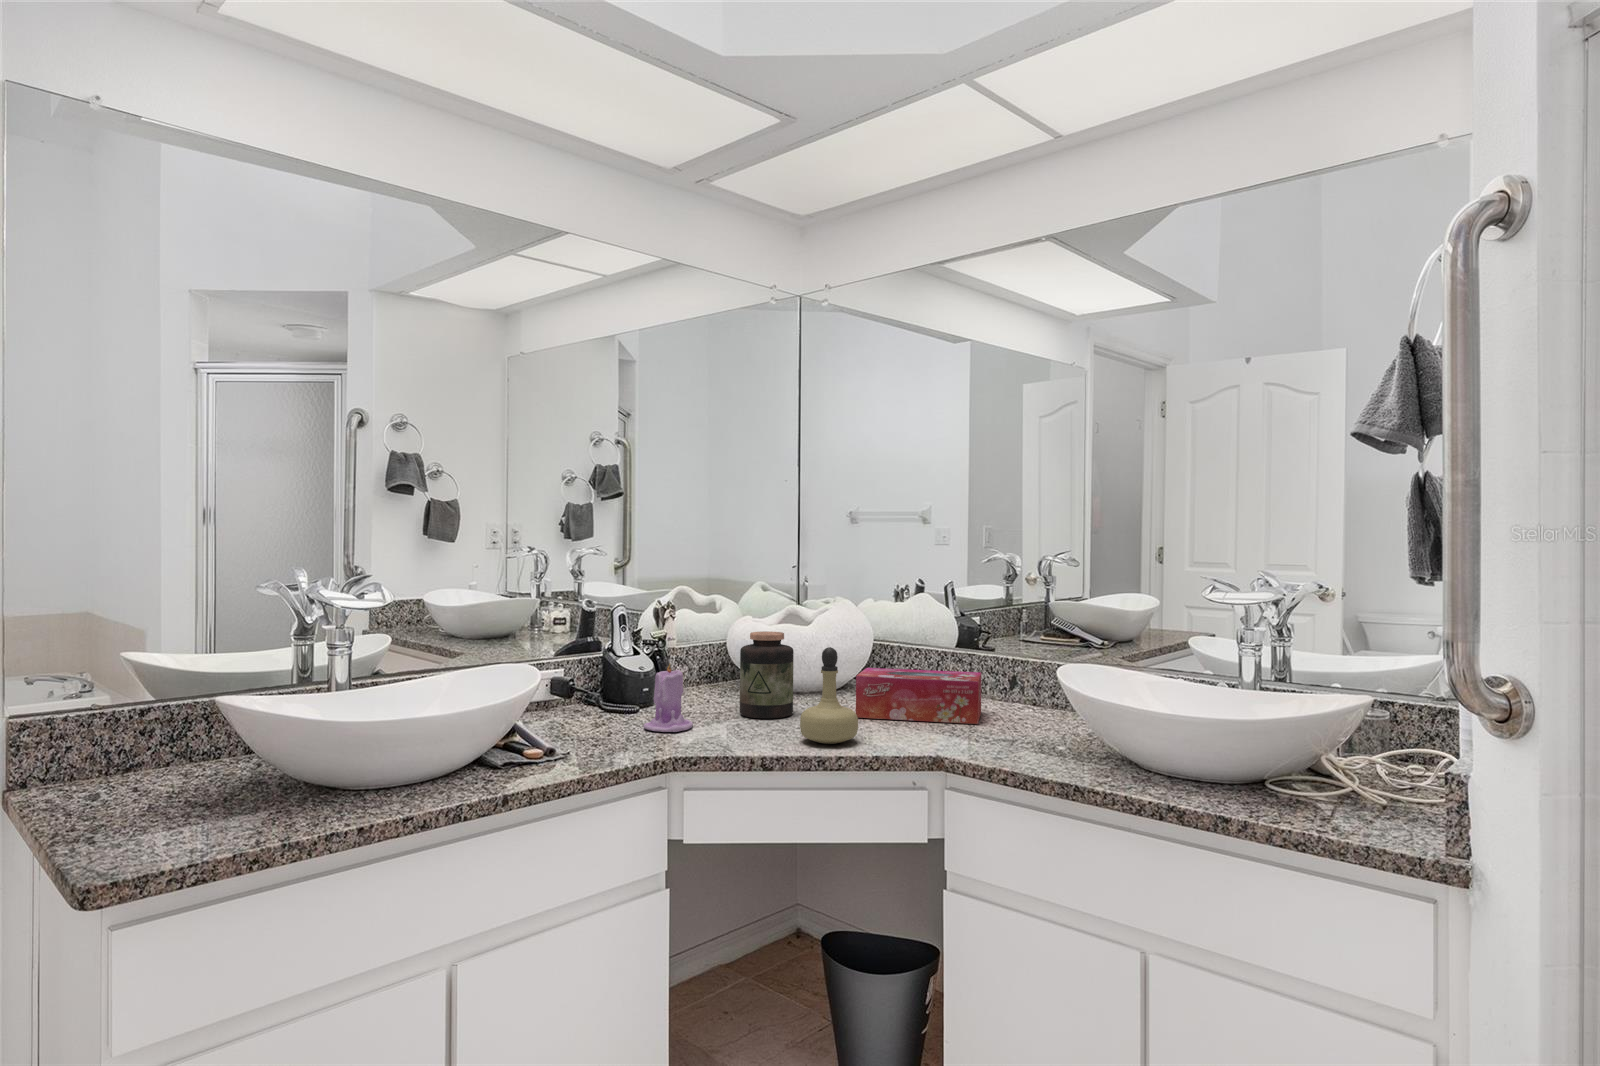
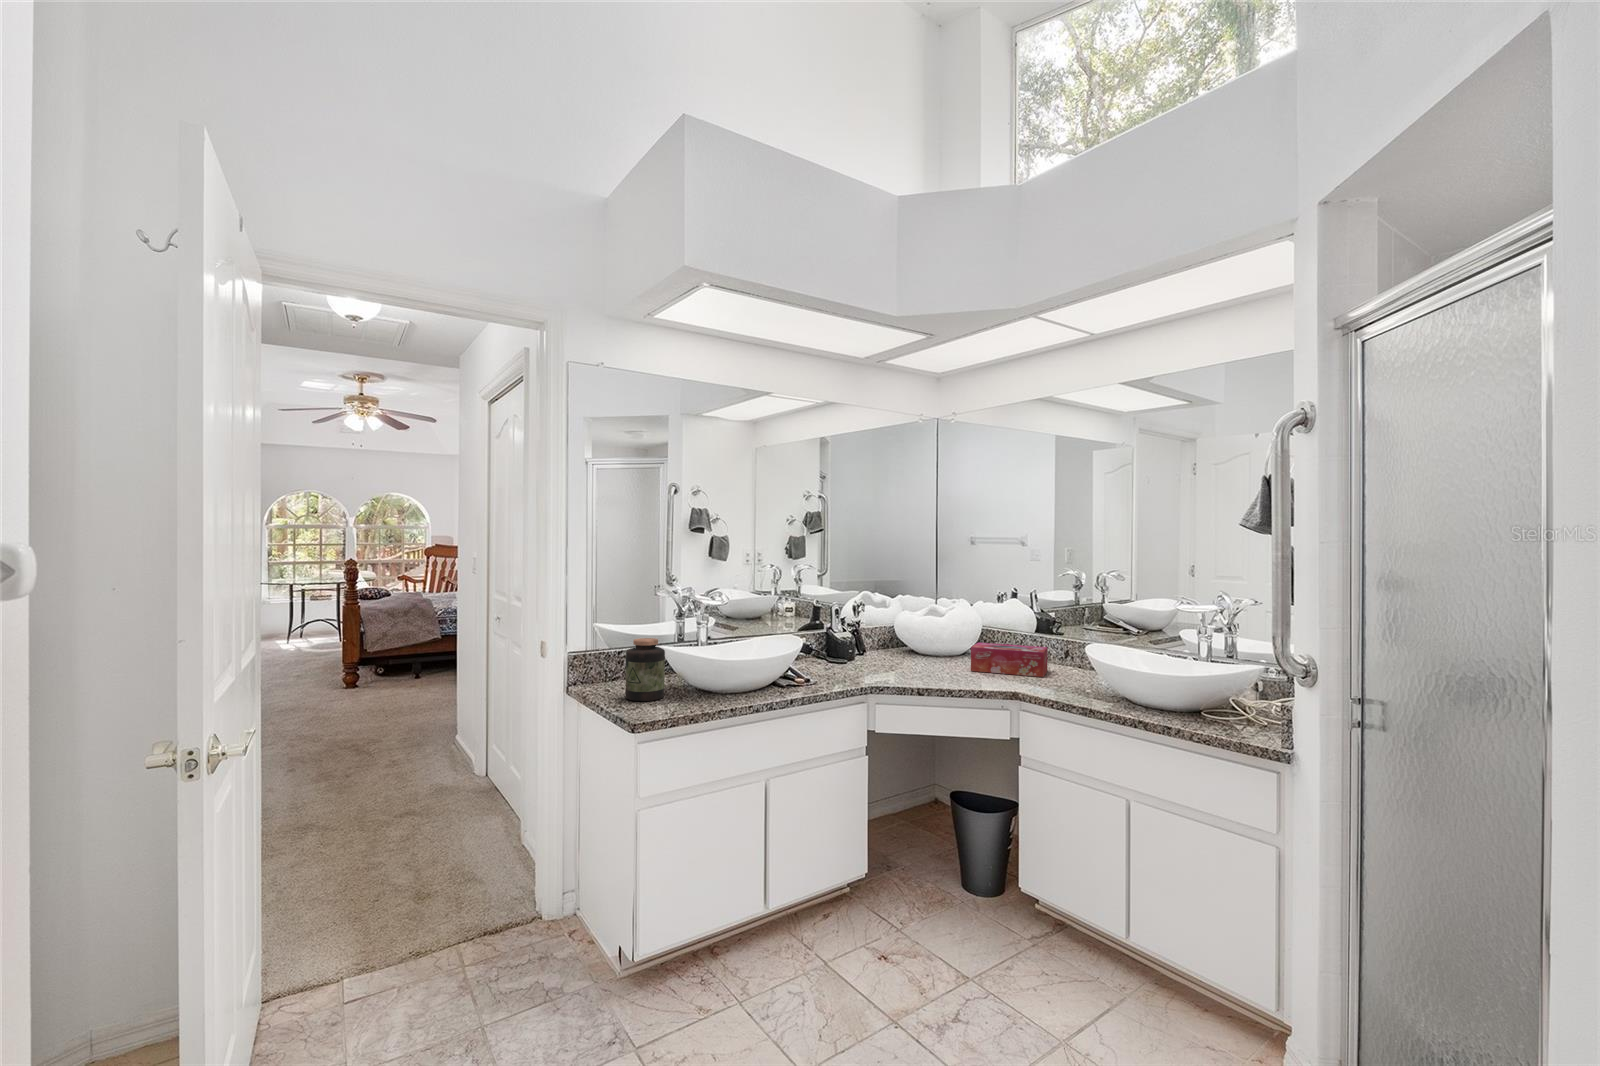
jar: present [740,631,794,719] -> present [625,638,665,701]
perfume bottle: present [800,647,858,744] -> none [938,630,971,684]
candle: present [644,665,693,732] -> none [851,636,878,674]

